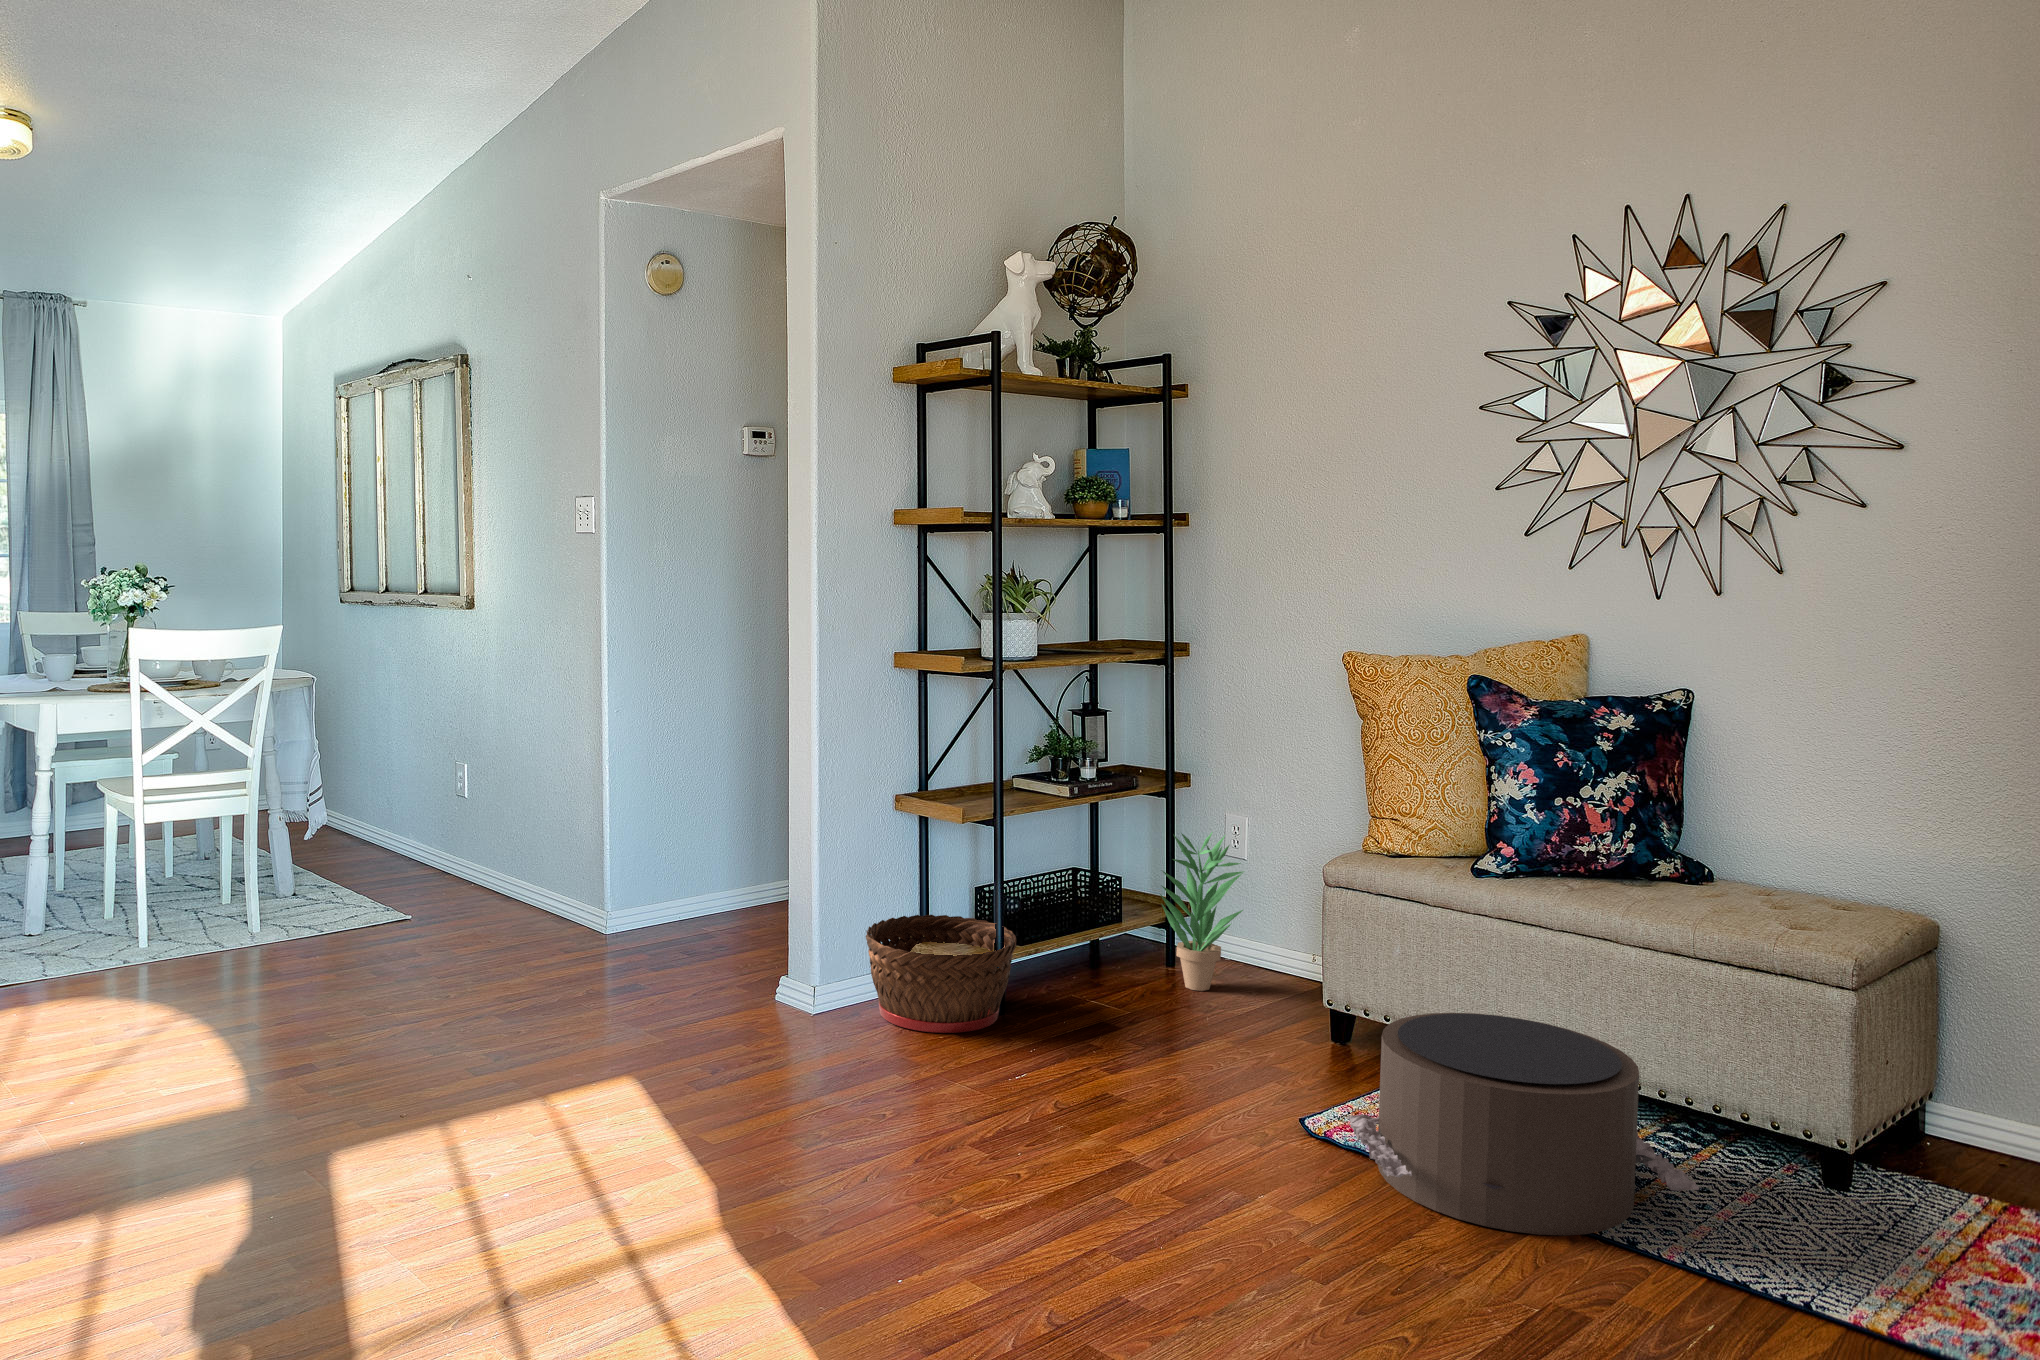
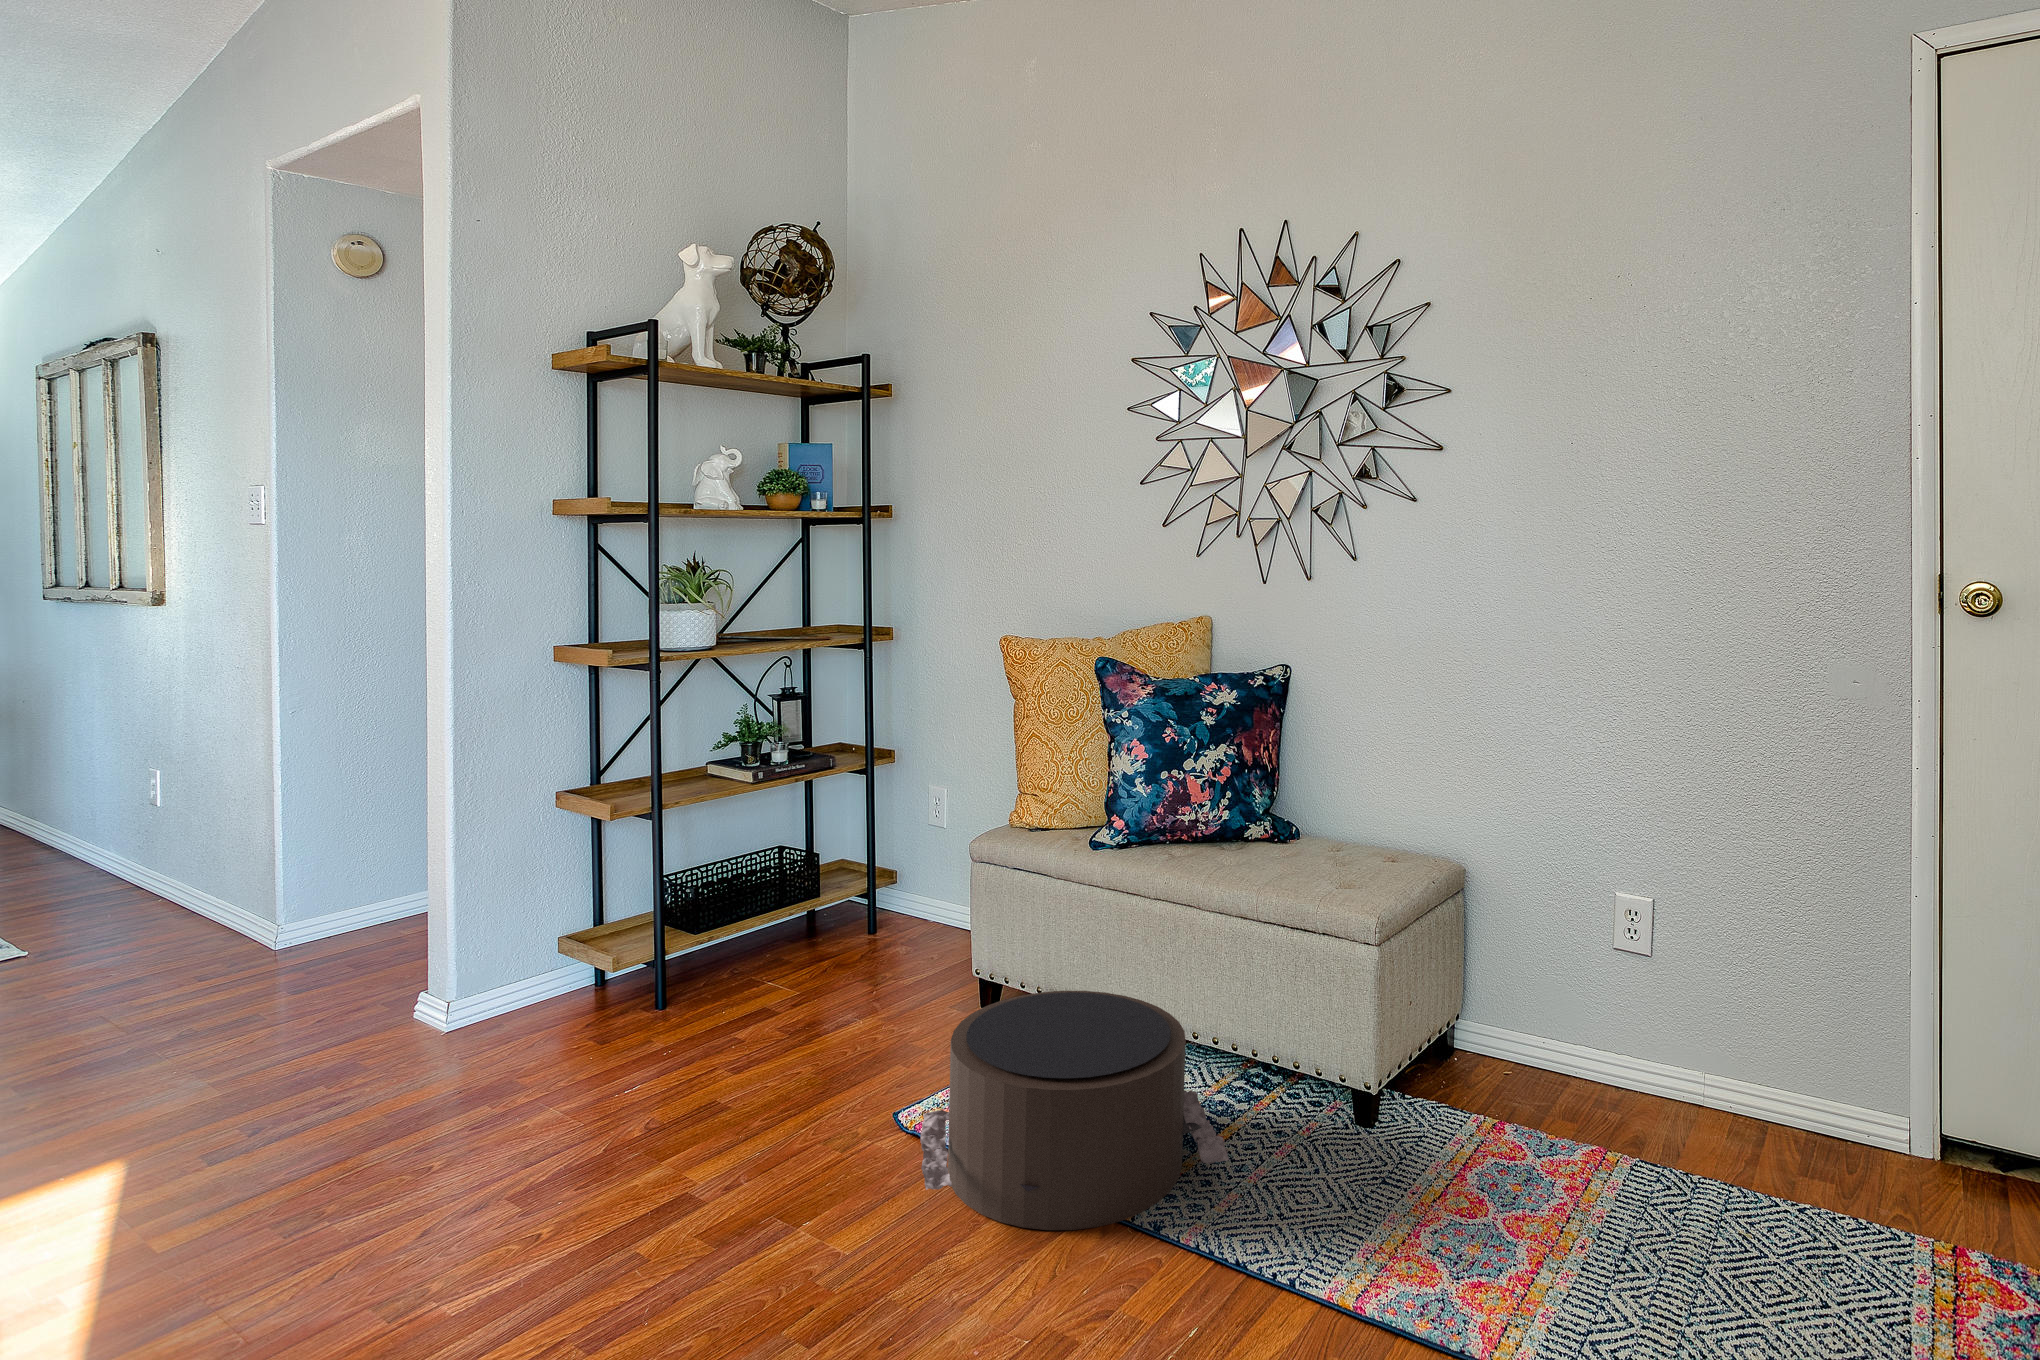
potted plant: present [1161,833,1244,991] -> none [842,808,926,960]
basket: present [866,915,1016,1033] -> none [506,909,678,1040]

